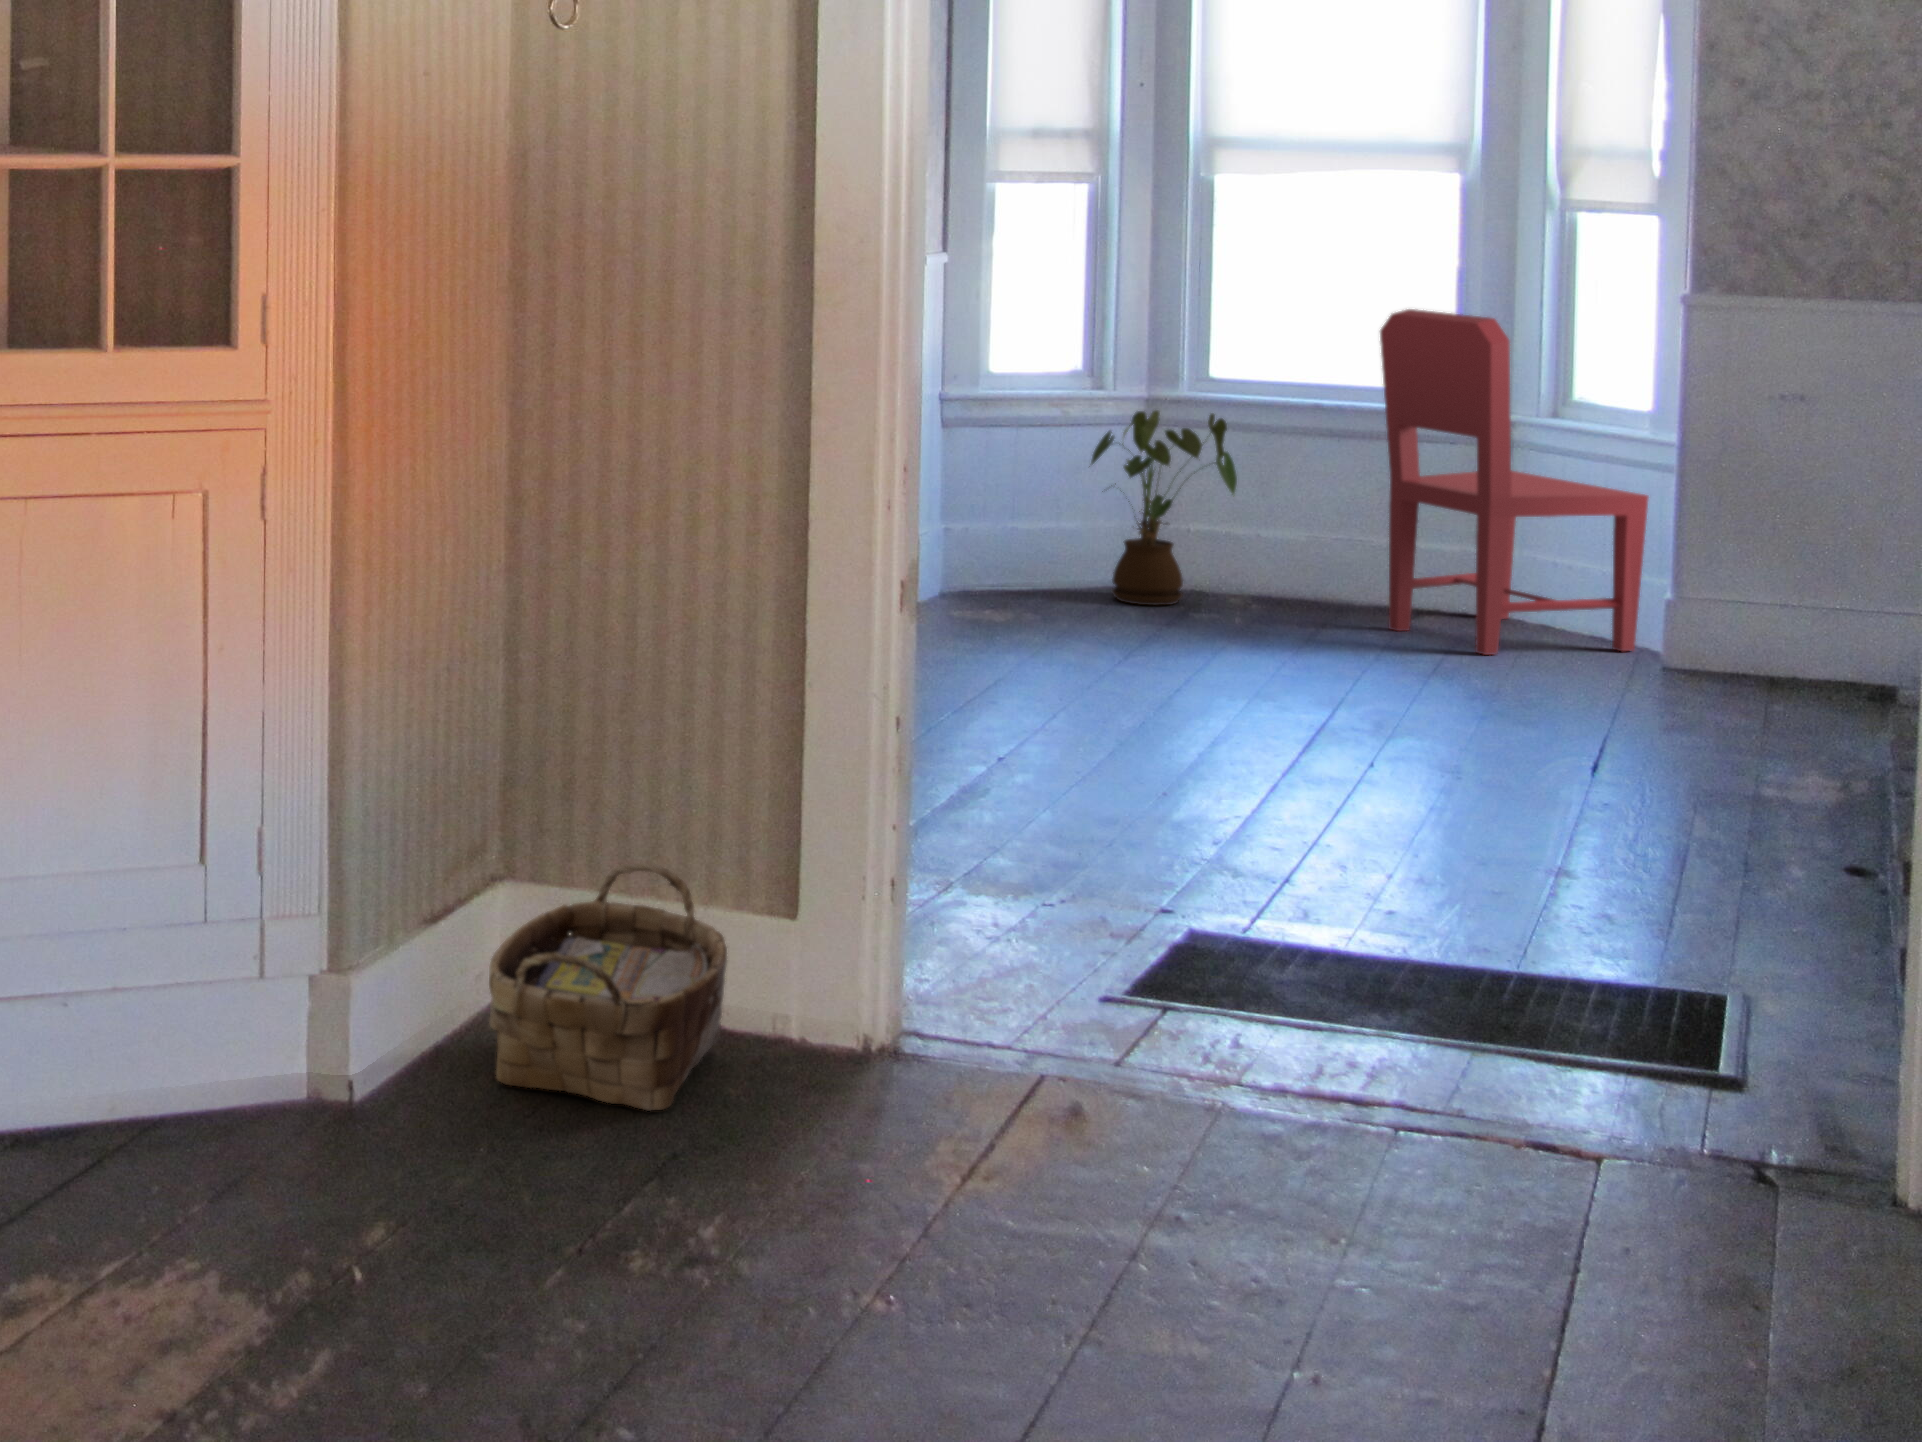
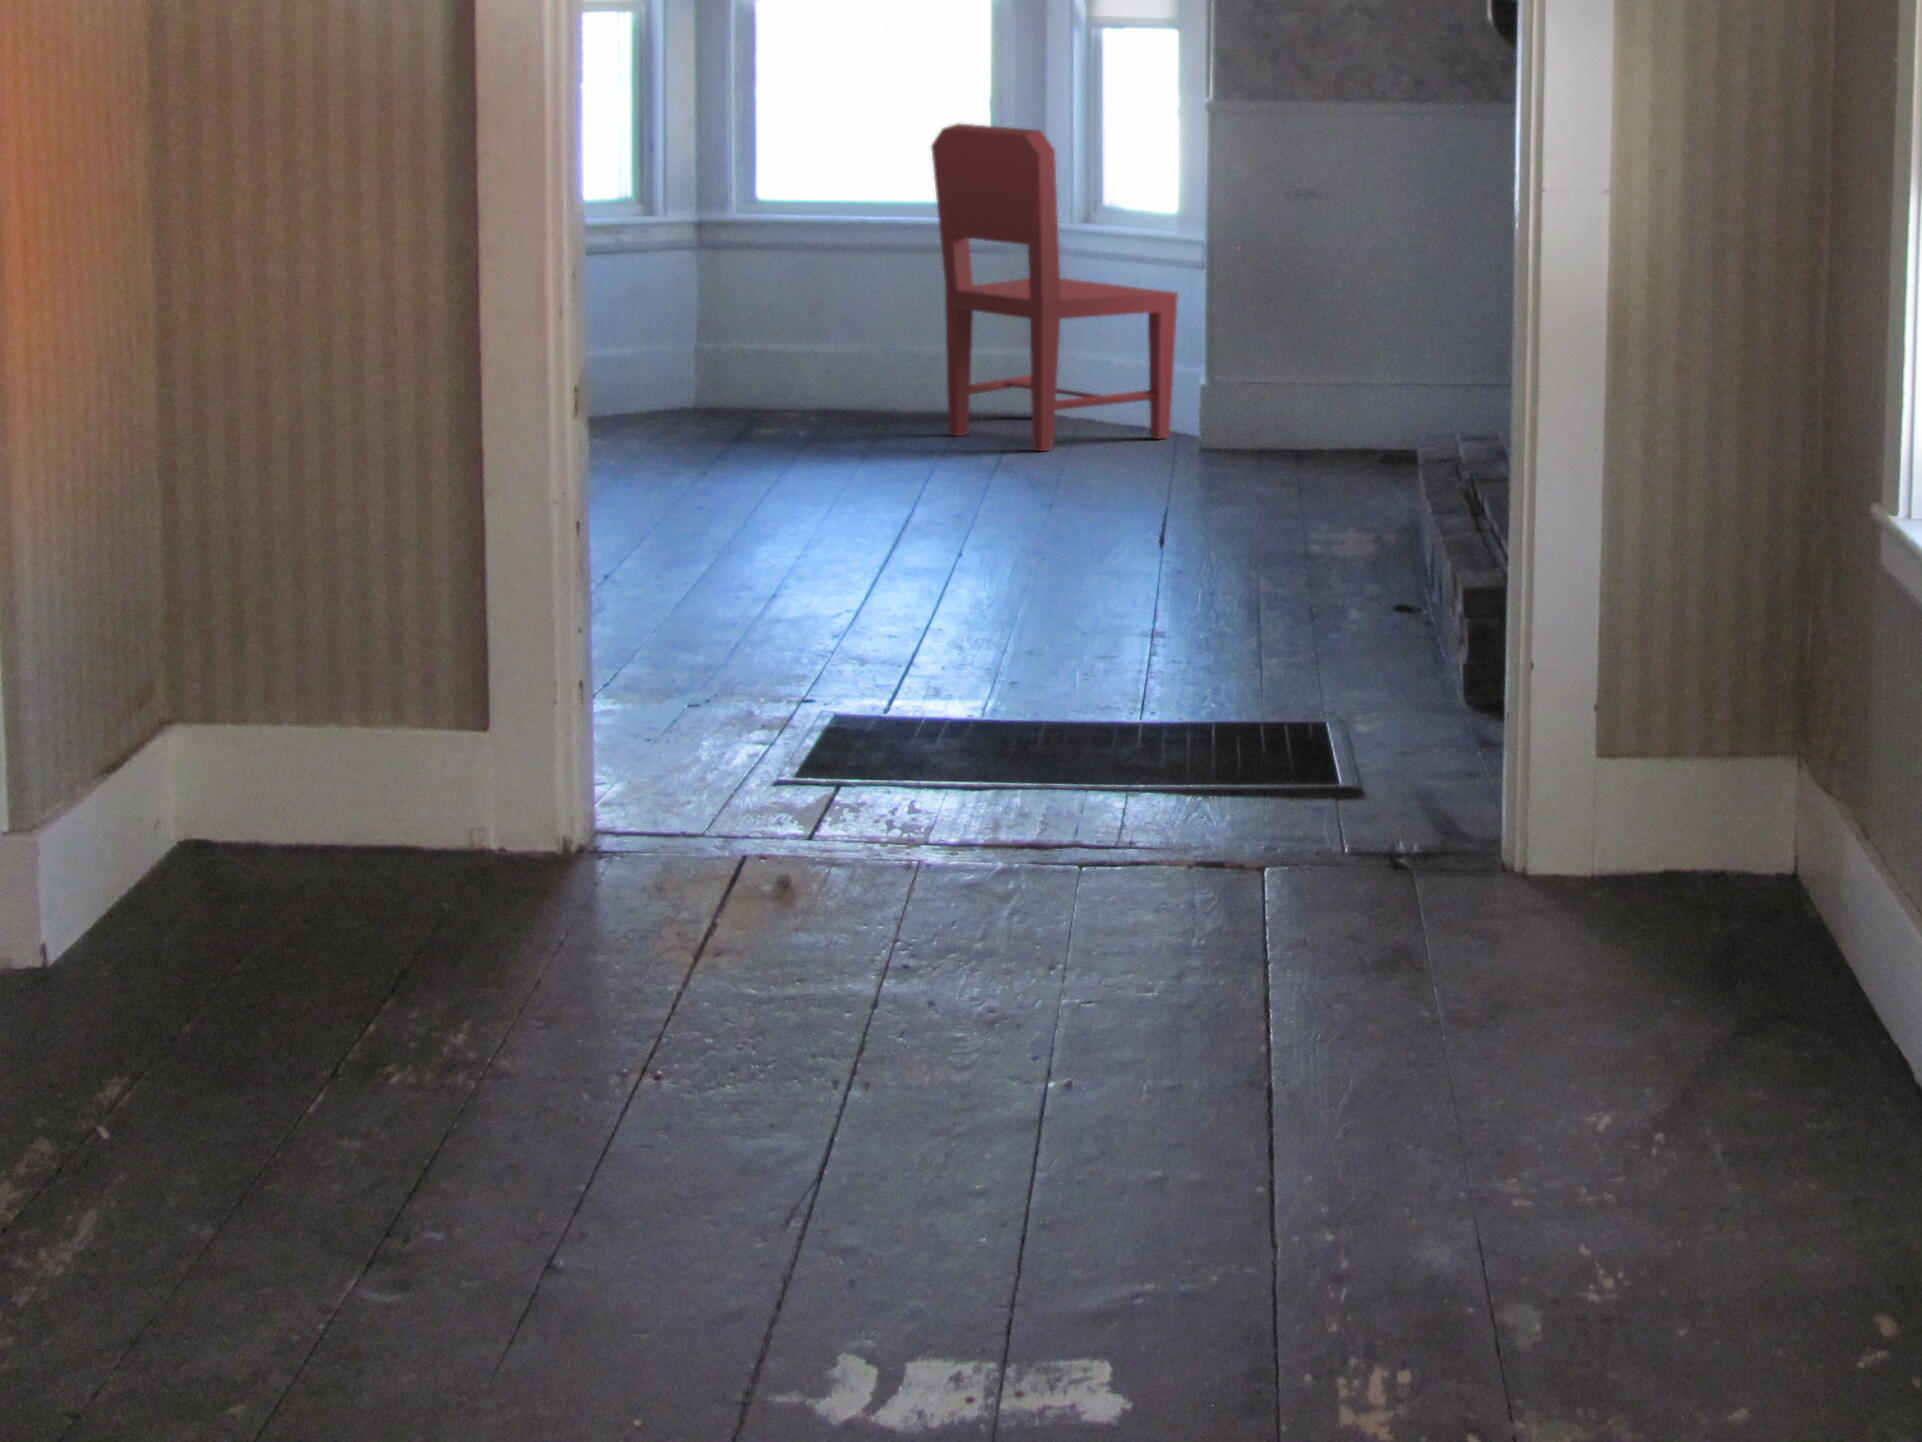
house plant: present [1089,410,1237,605] -> none [646,232,798,430]
woven basket: present [489,862,727,1111] -> none [156,703,419,952]

